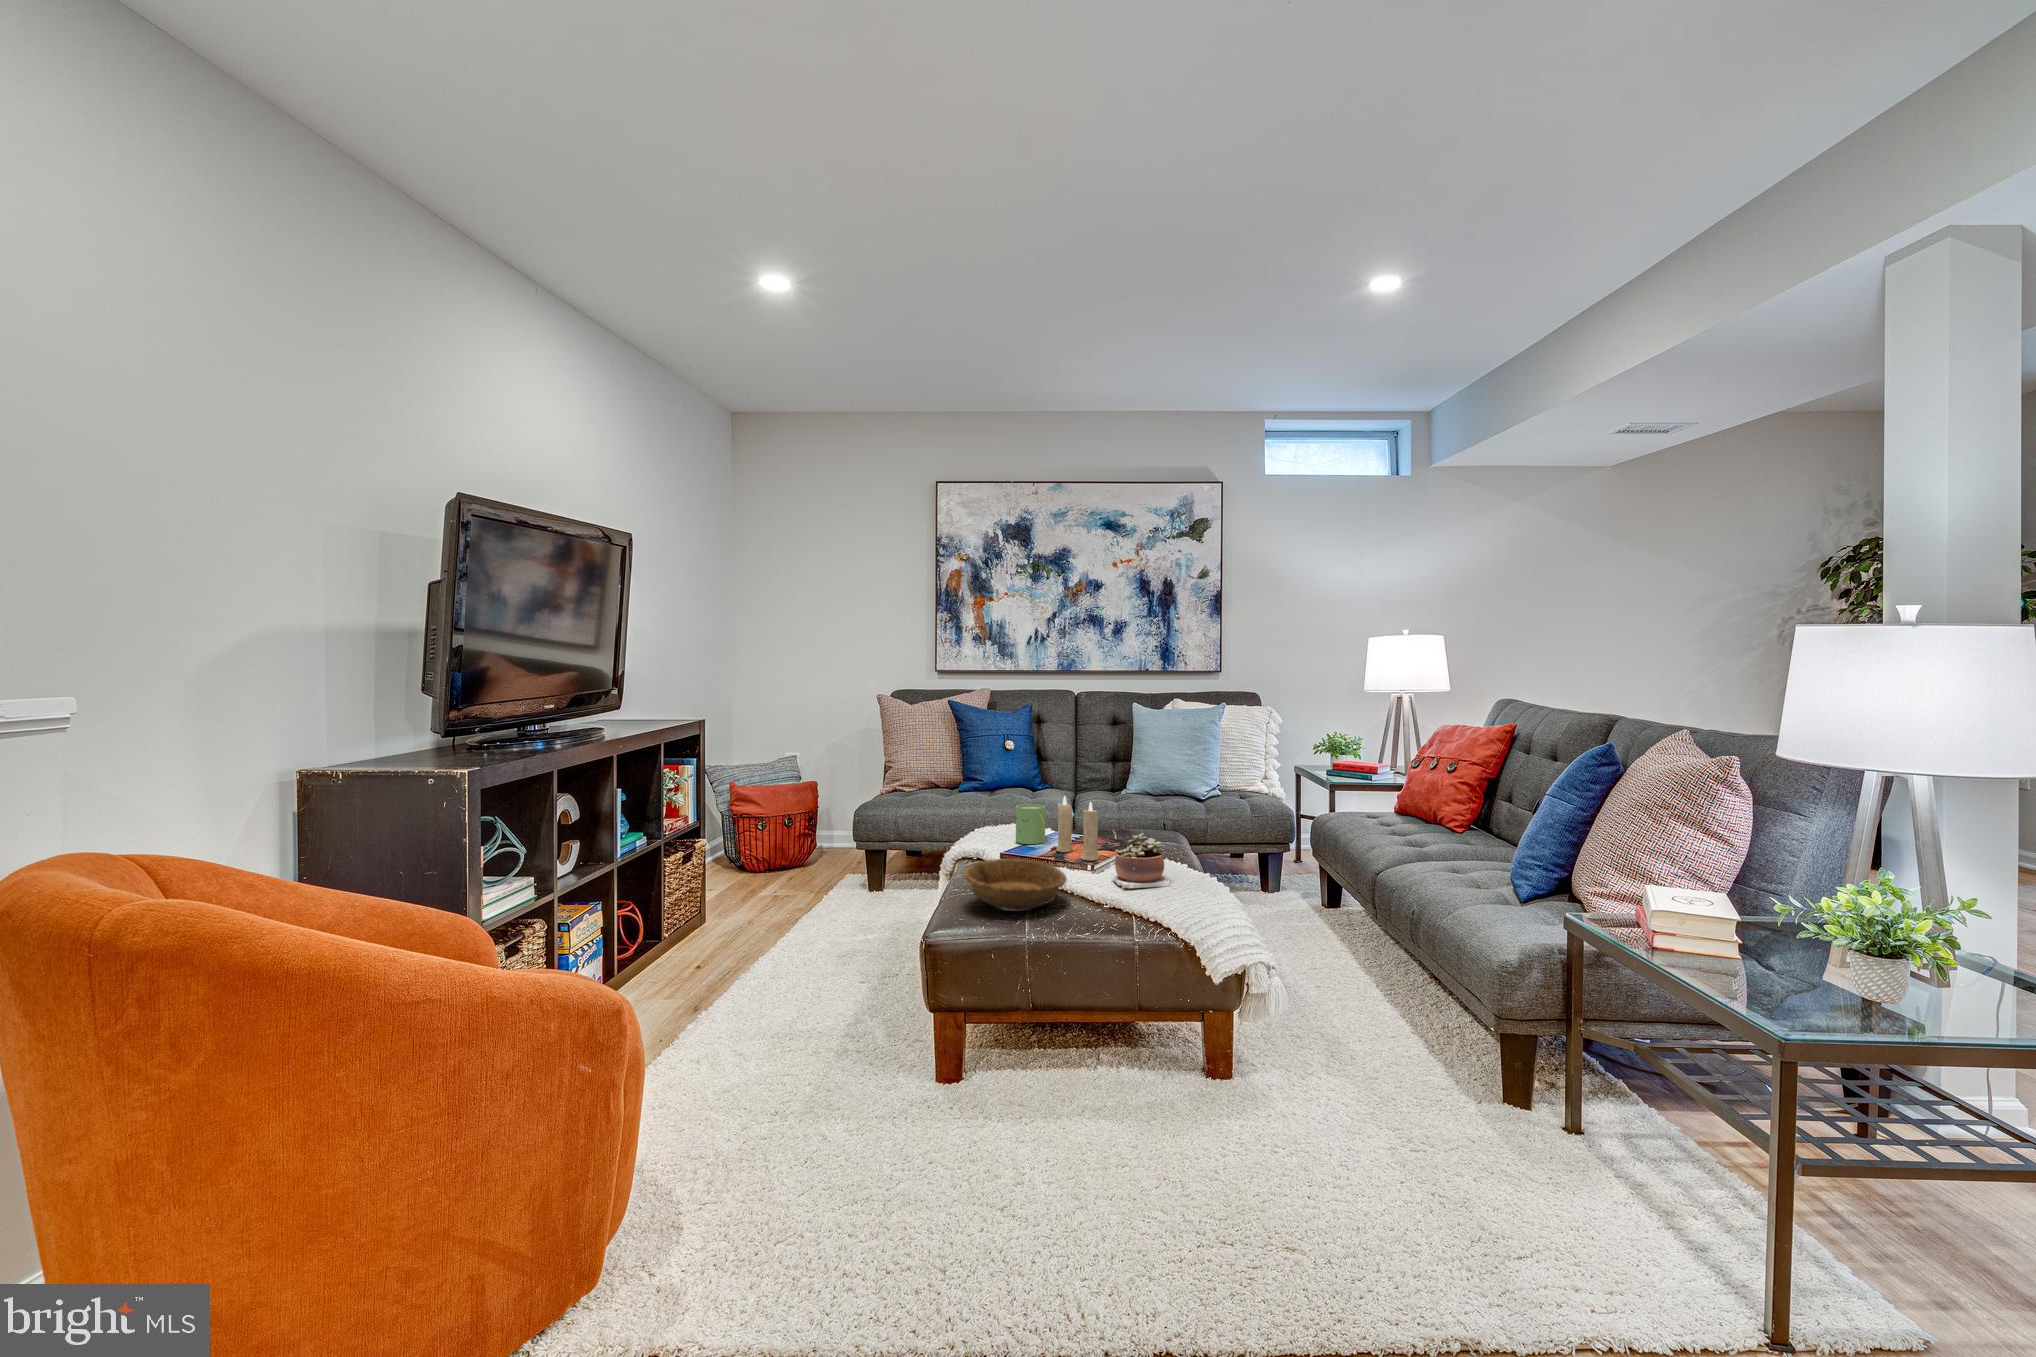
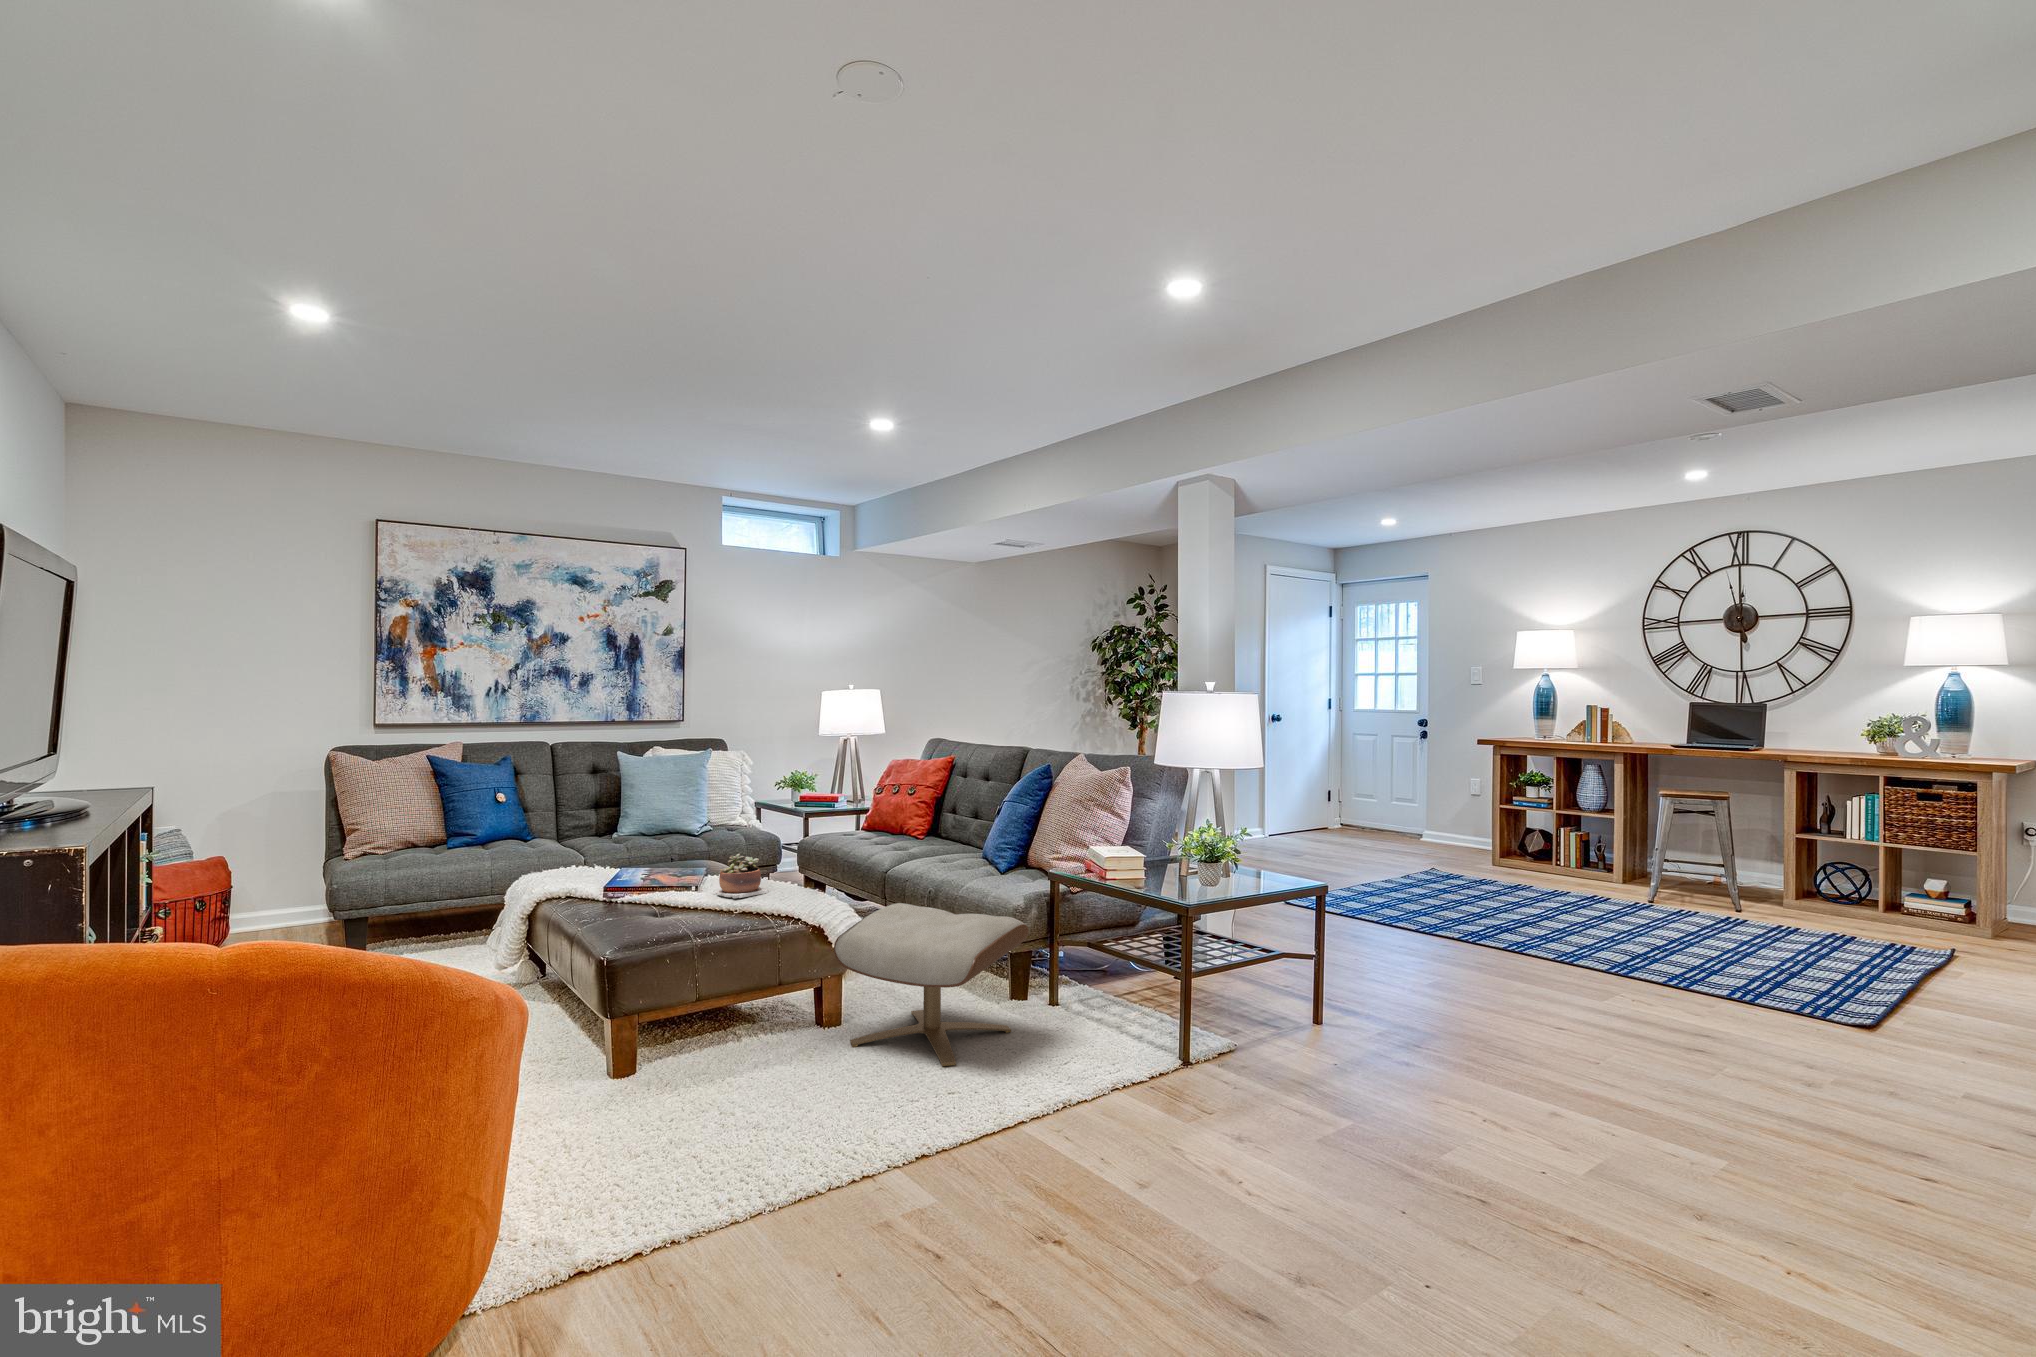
candle: present [1055,796,1099,861] -> none [635,831,684,886]
mug: present [1015,804,1045,844] -> none [585,845,618,881]
decorative bowl: present [963,858,1067,910] -> none [607,885,701,926]
ottoman: none [1207,929,1497,1195] -> present [834,903,1029,1066]

